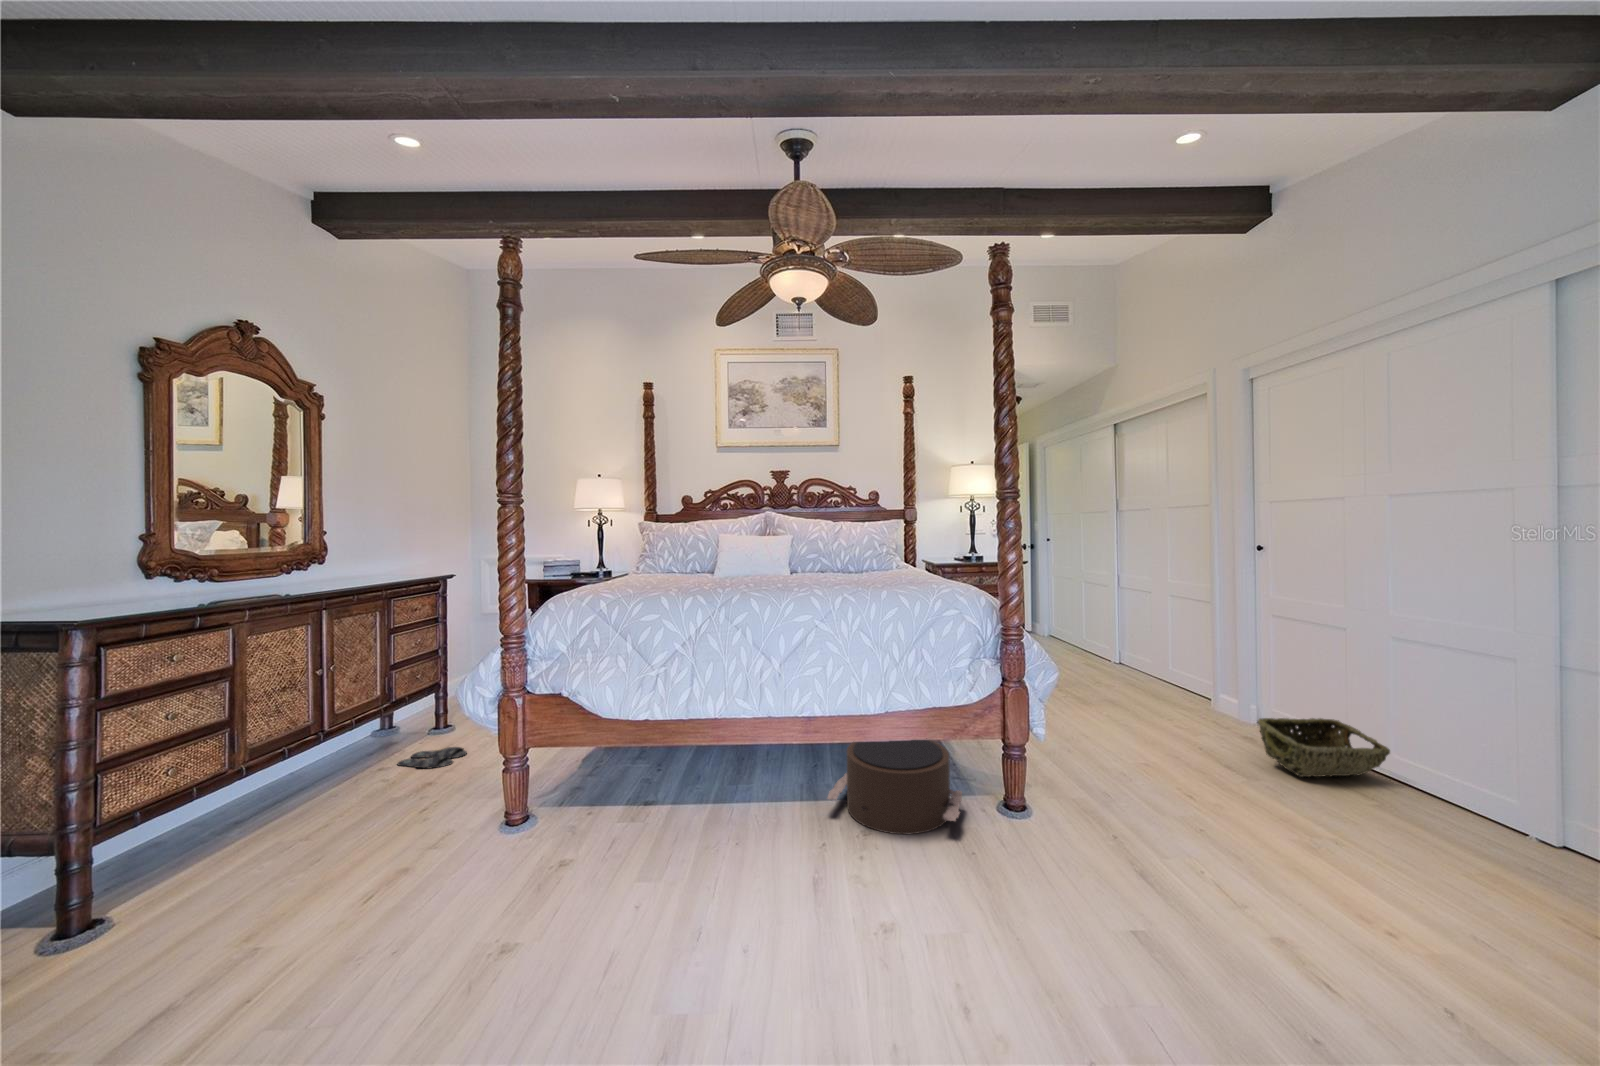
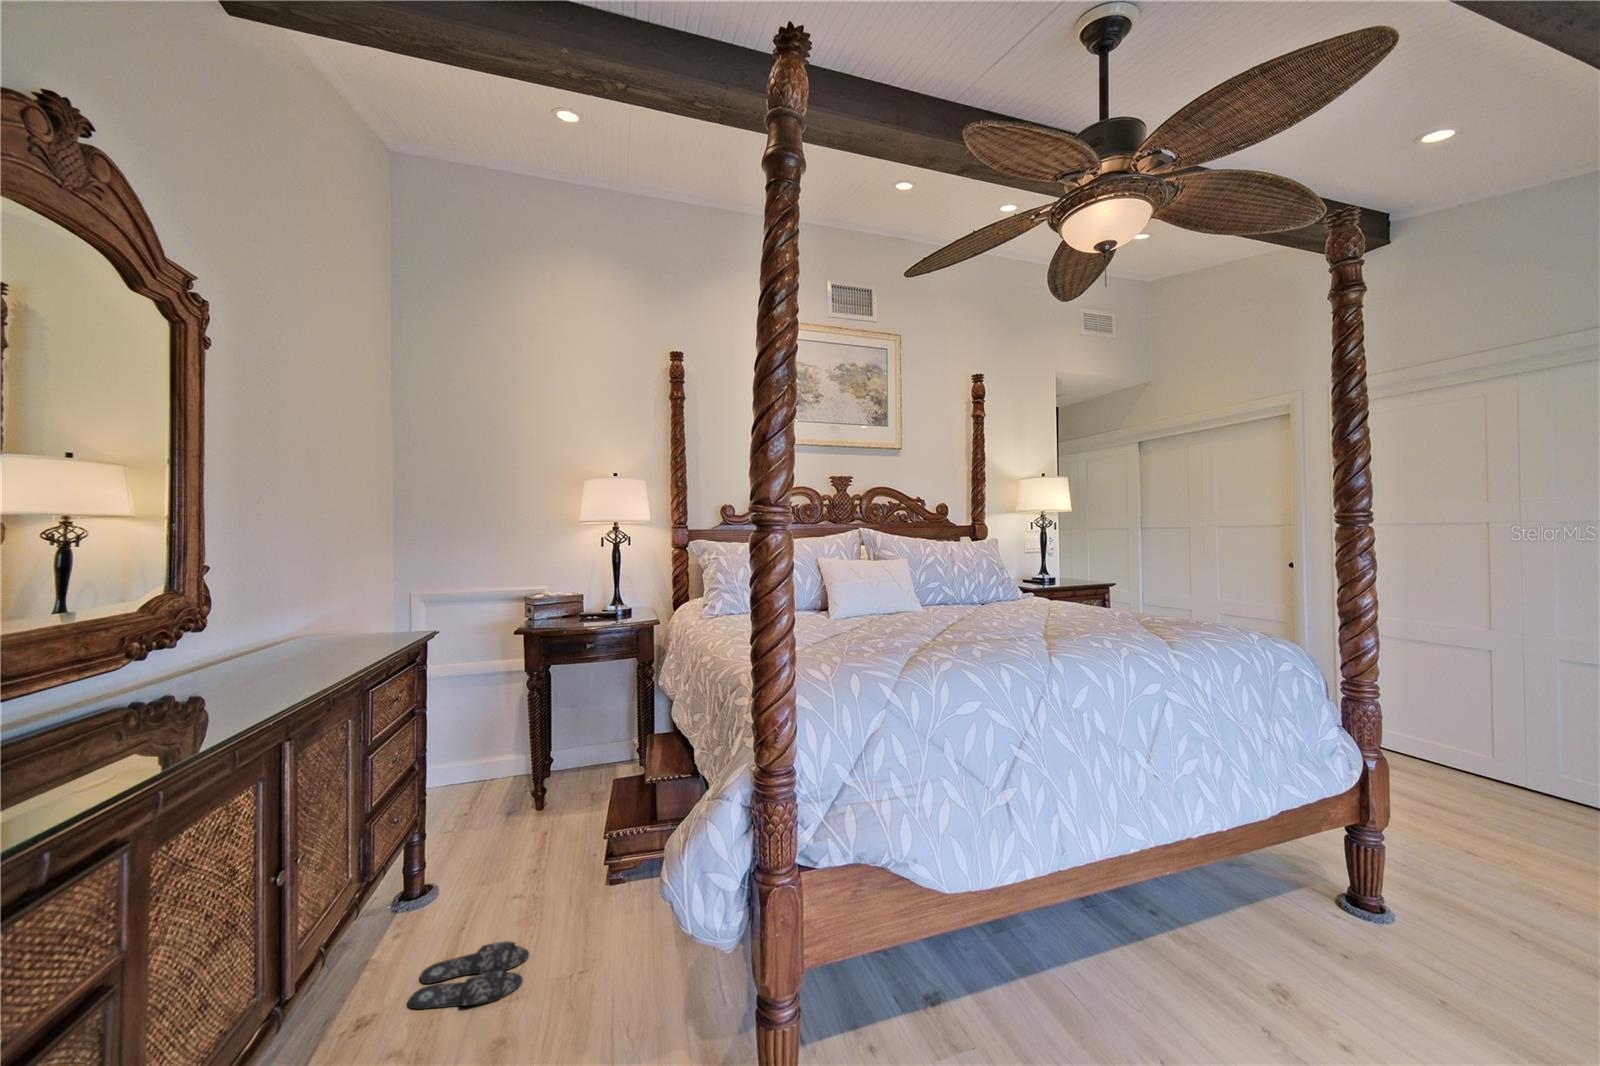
woven basket: present [1258,718,1390,777] -> none [1449,739,1575,805]
pouf: present [828,740,962,834] -> none [1171,820,1406,974]

